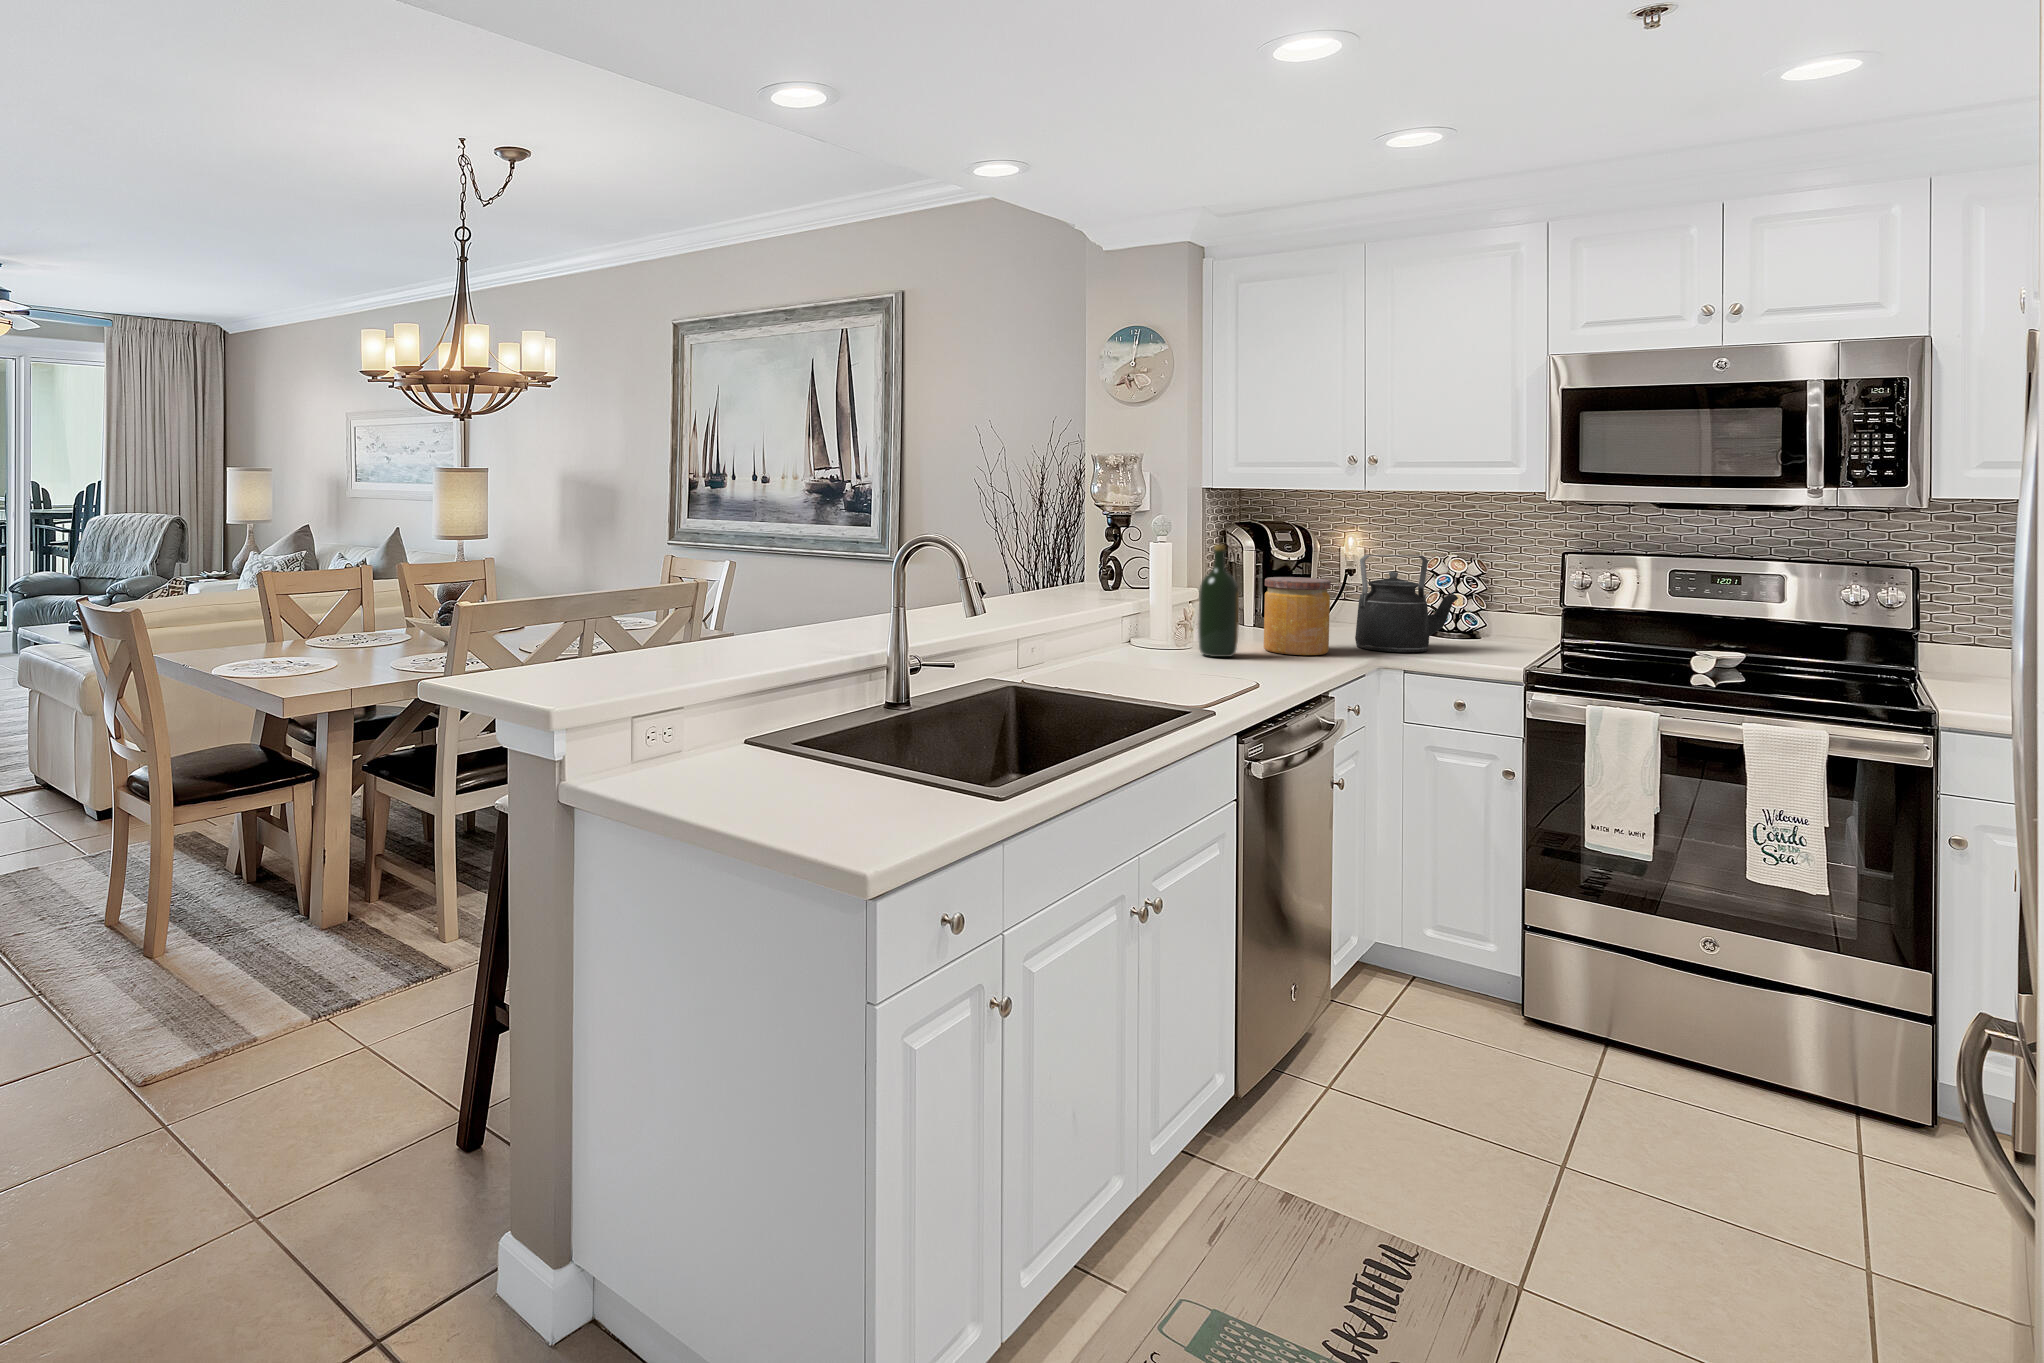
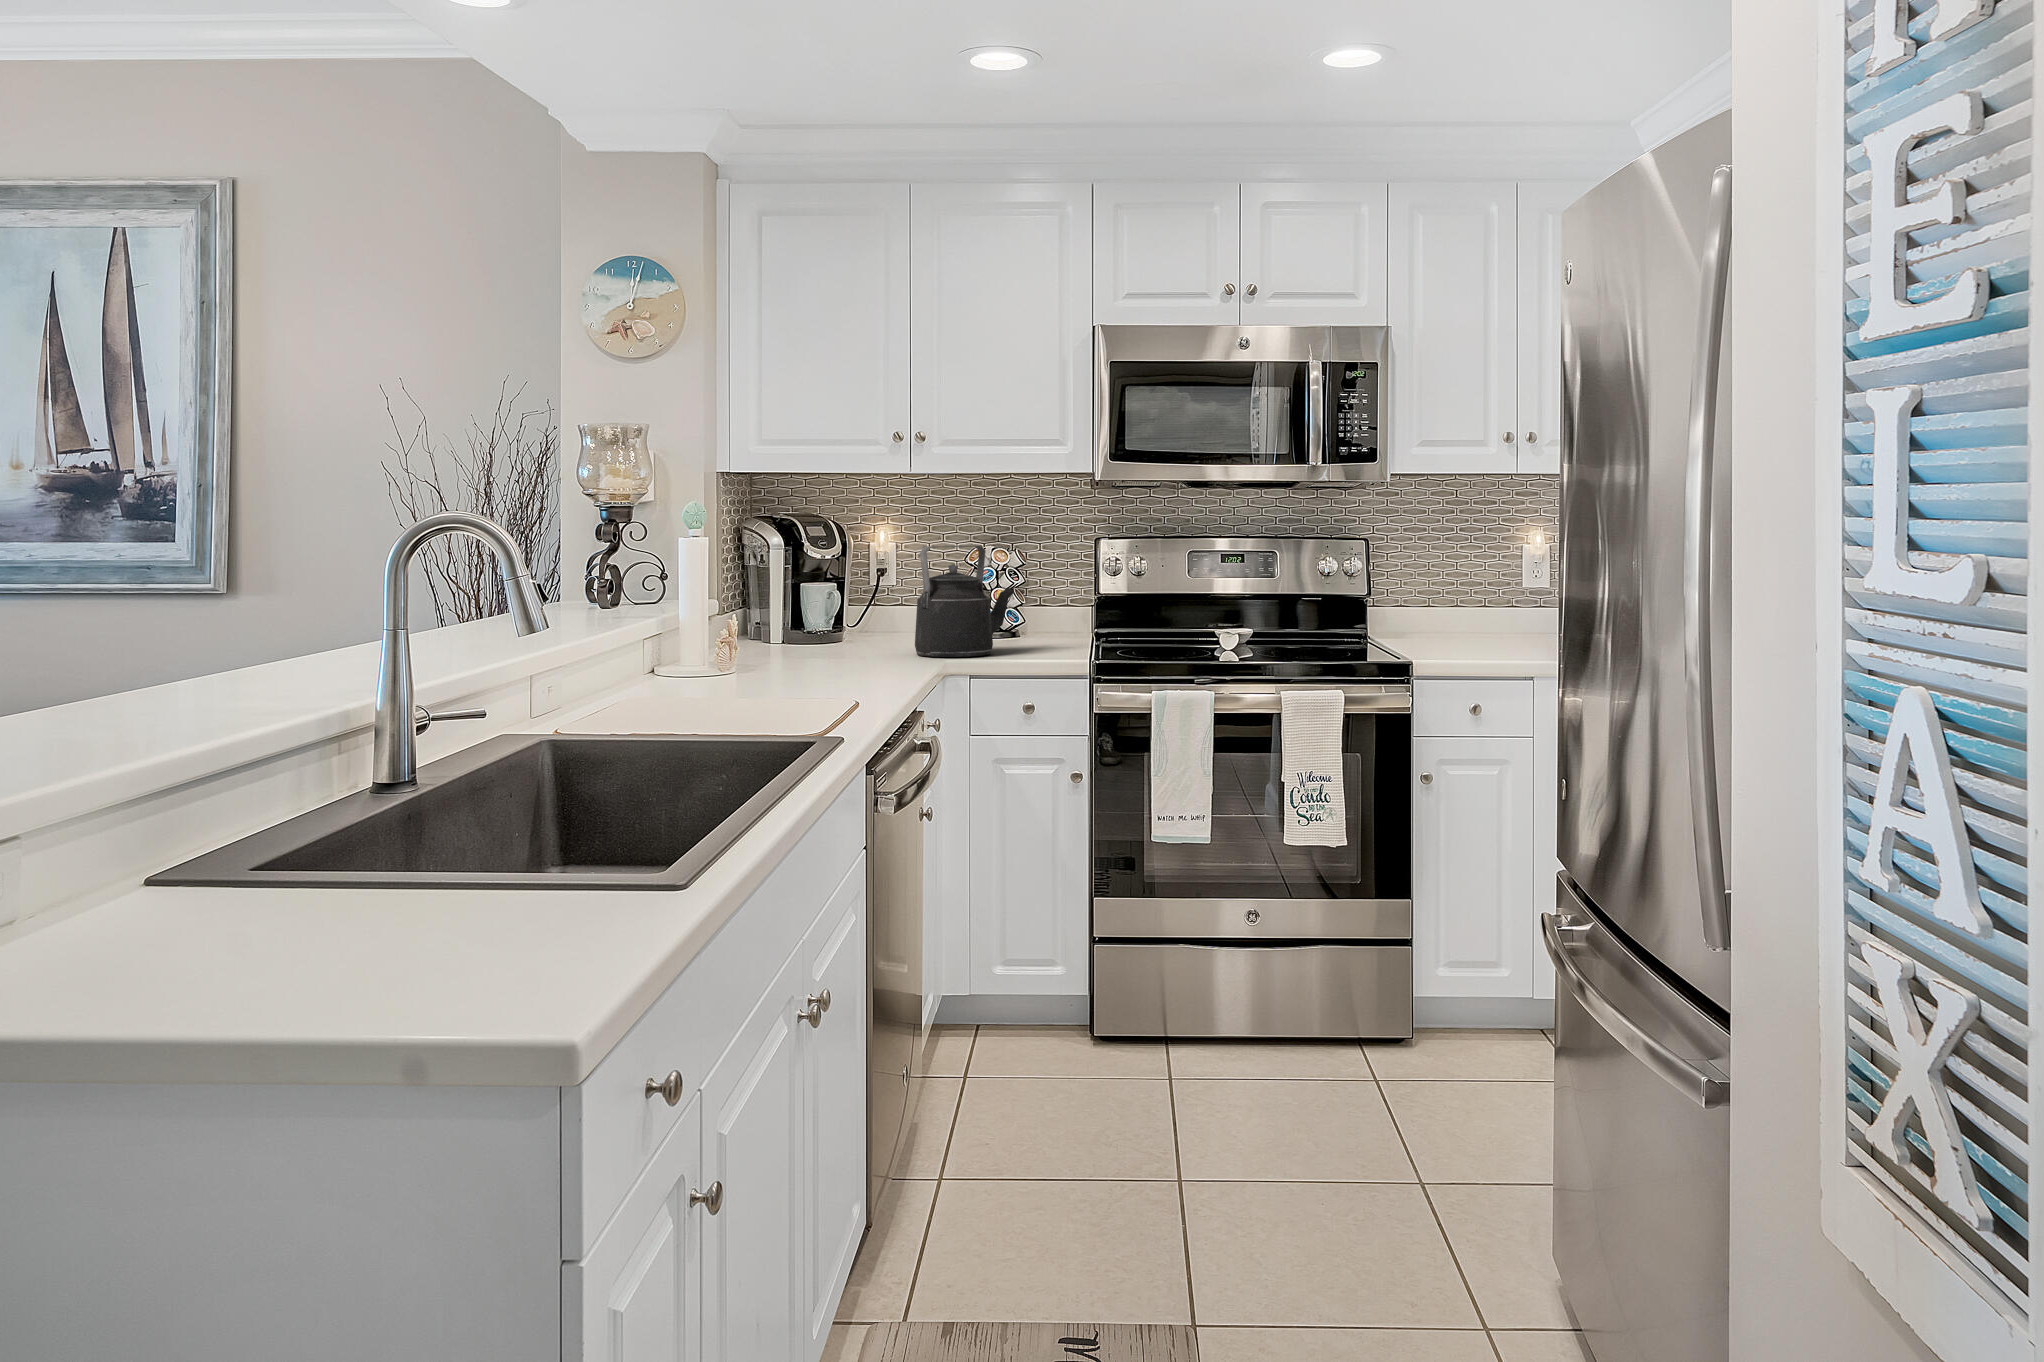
wine bottle: present [1198,545,1239,657] -> none [764,536,812,675]
jar: present [1264,577,1331,655] -> none [827,576,900,667]

